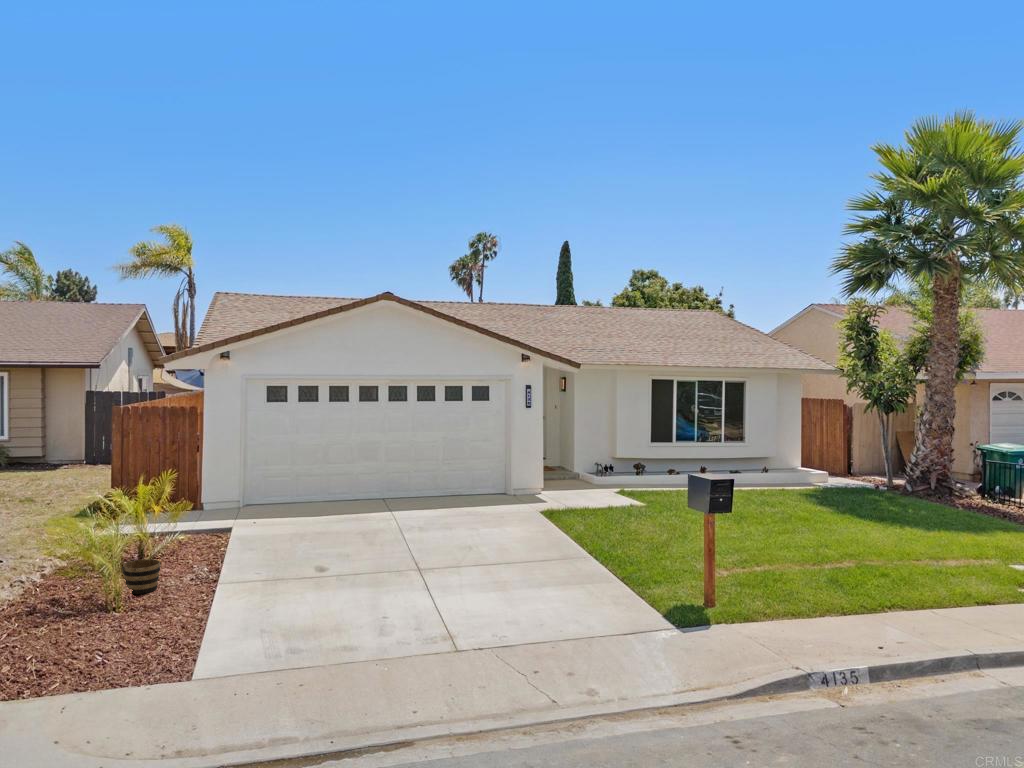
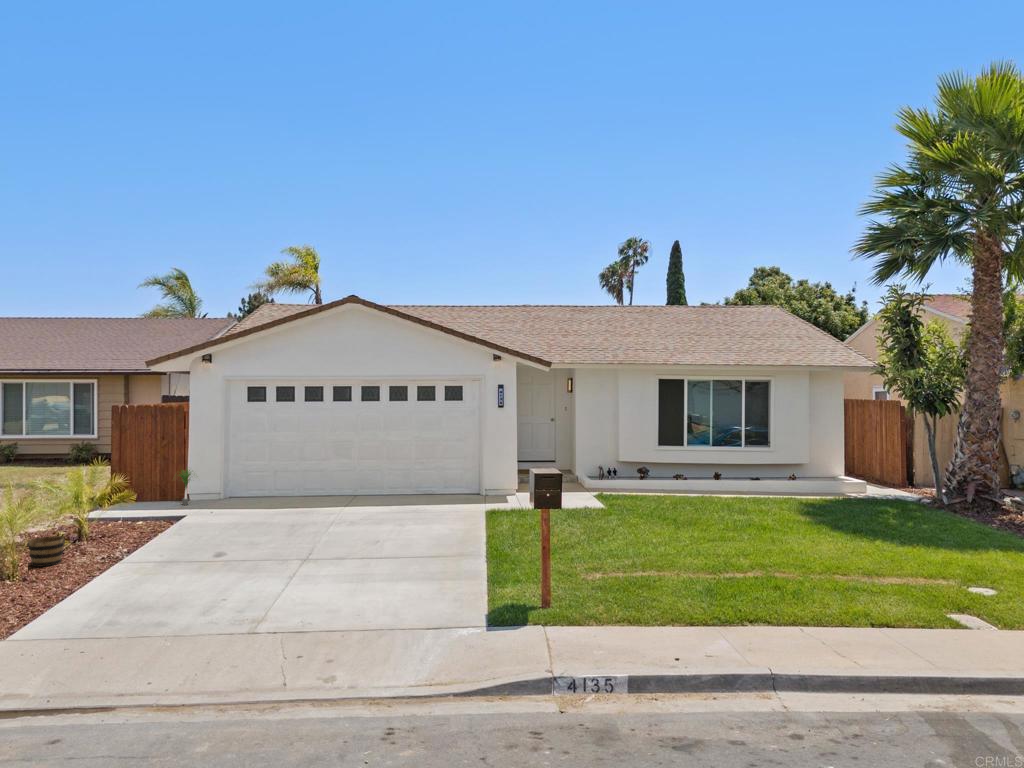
potted plant: none [192,470,223,515] -> present [180,470,191,505]

